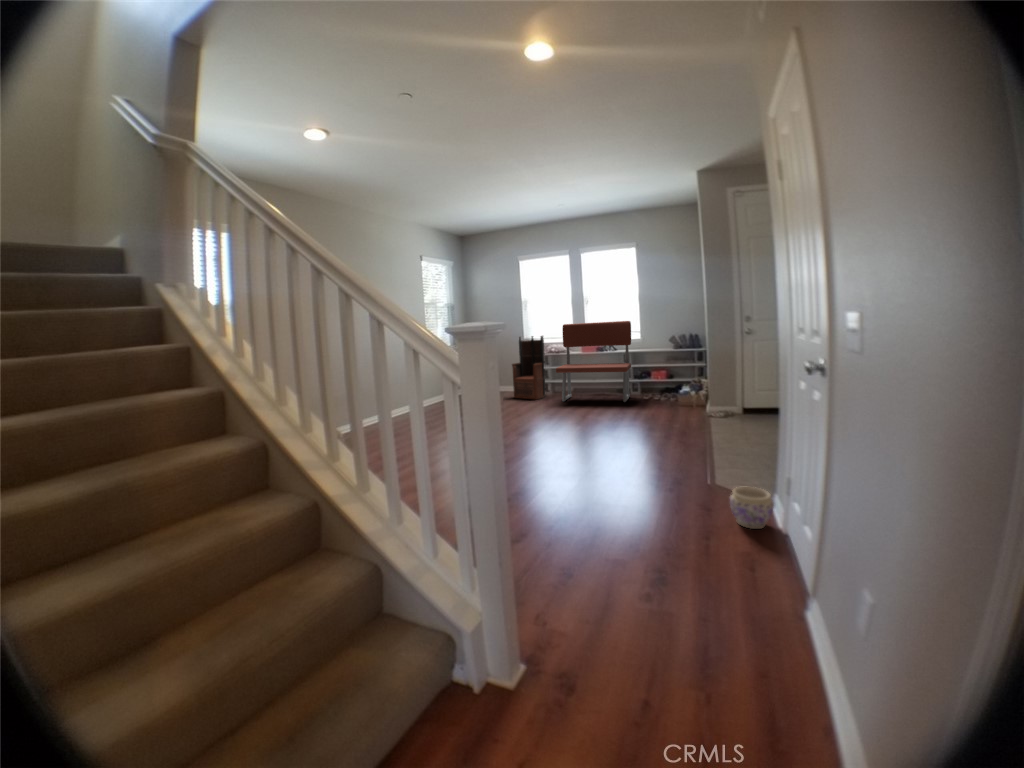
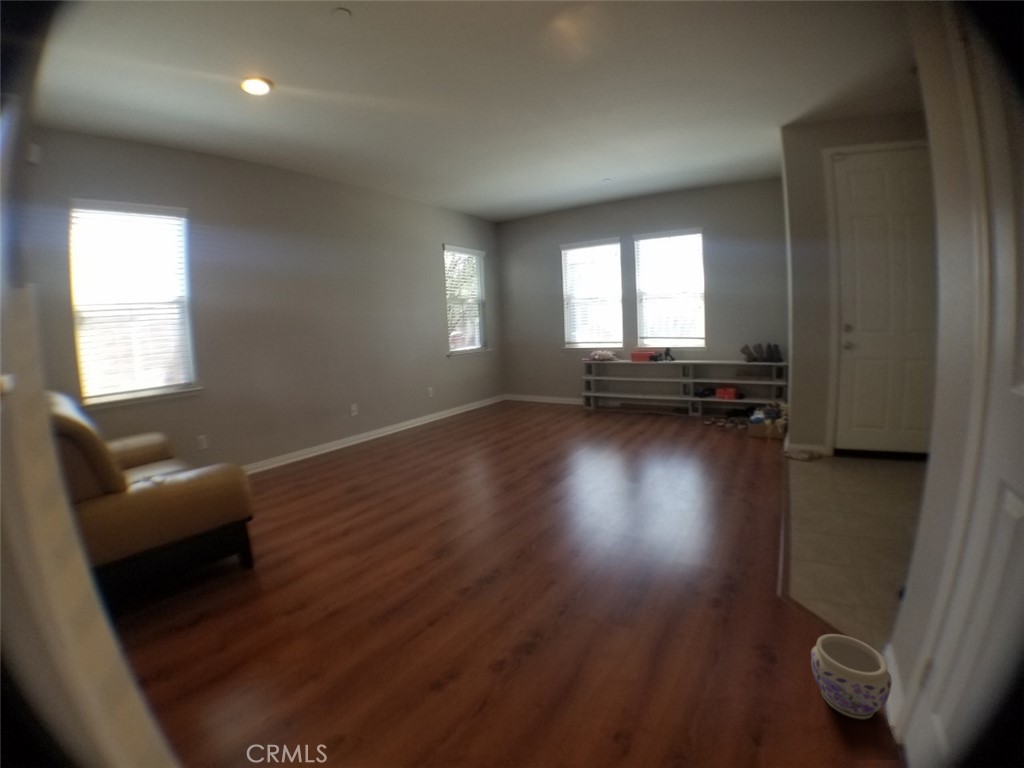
bench: present [556,321,631,402] -> none [596,327,692,426]
armchair: present [512,336,546,400] -> none [548,340,587,415]

